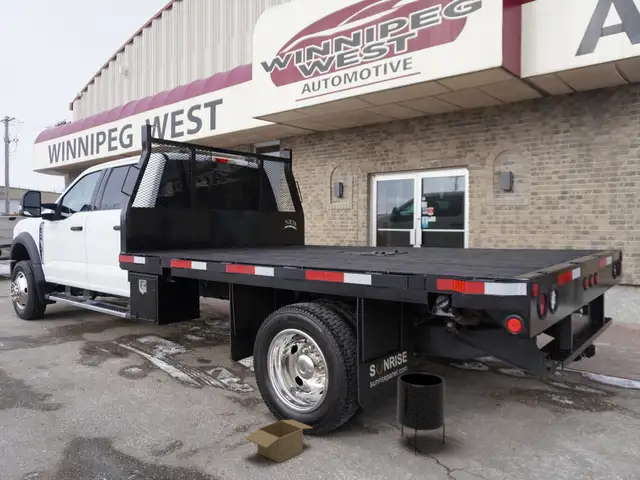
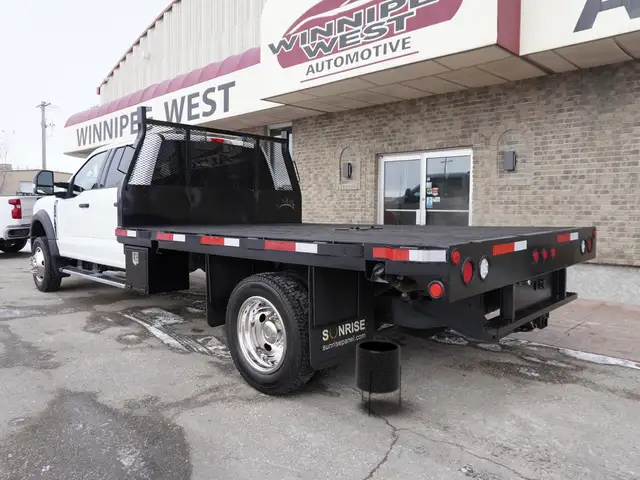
cardboard box: present [246,420,313,463] -> none [210,382,276,420]

